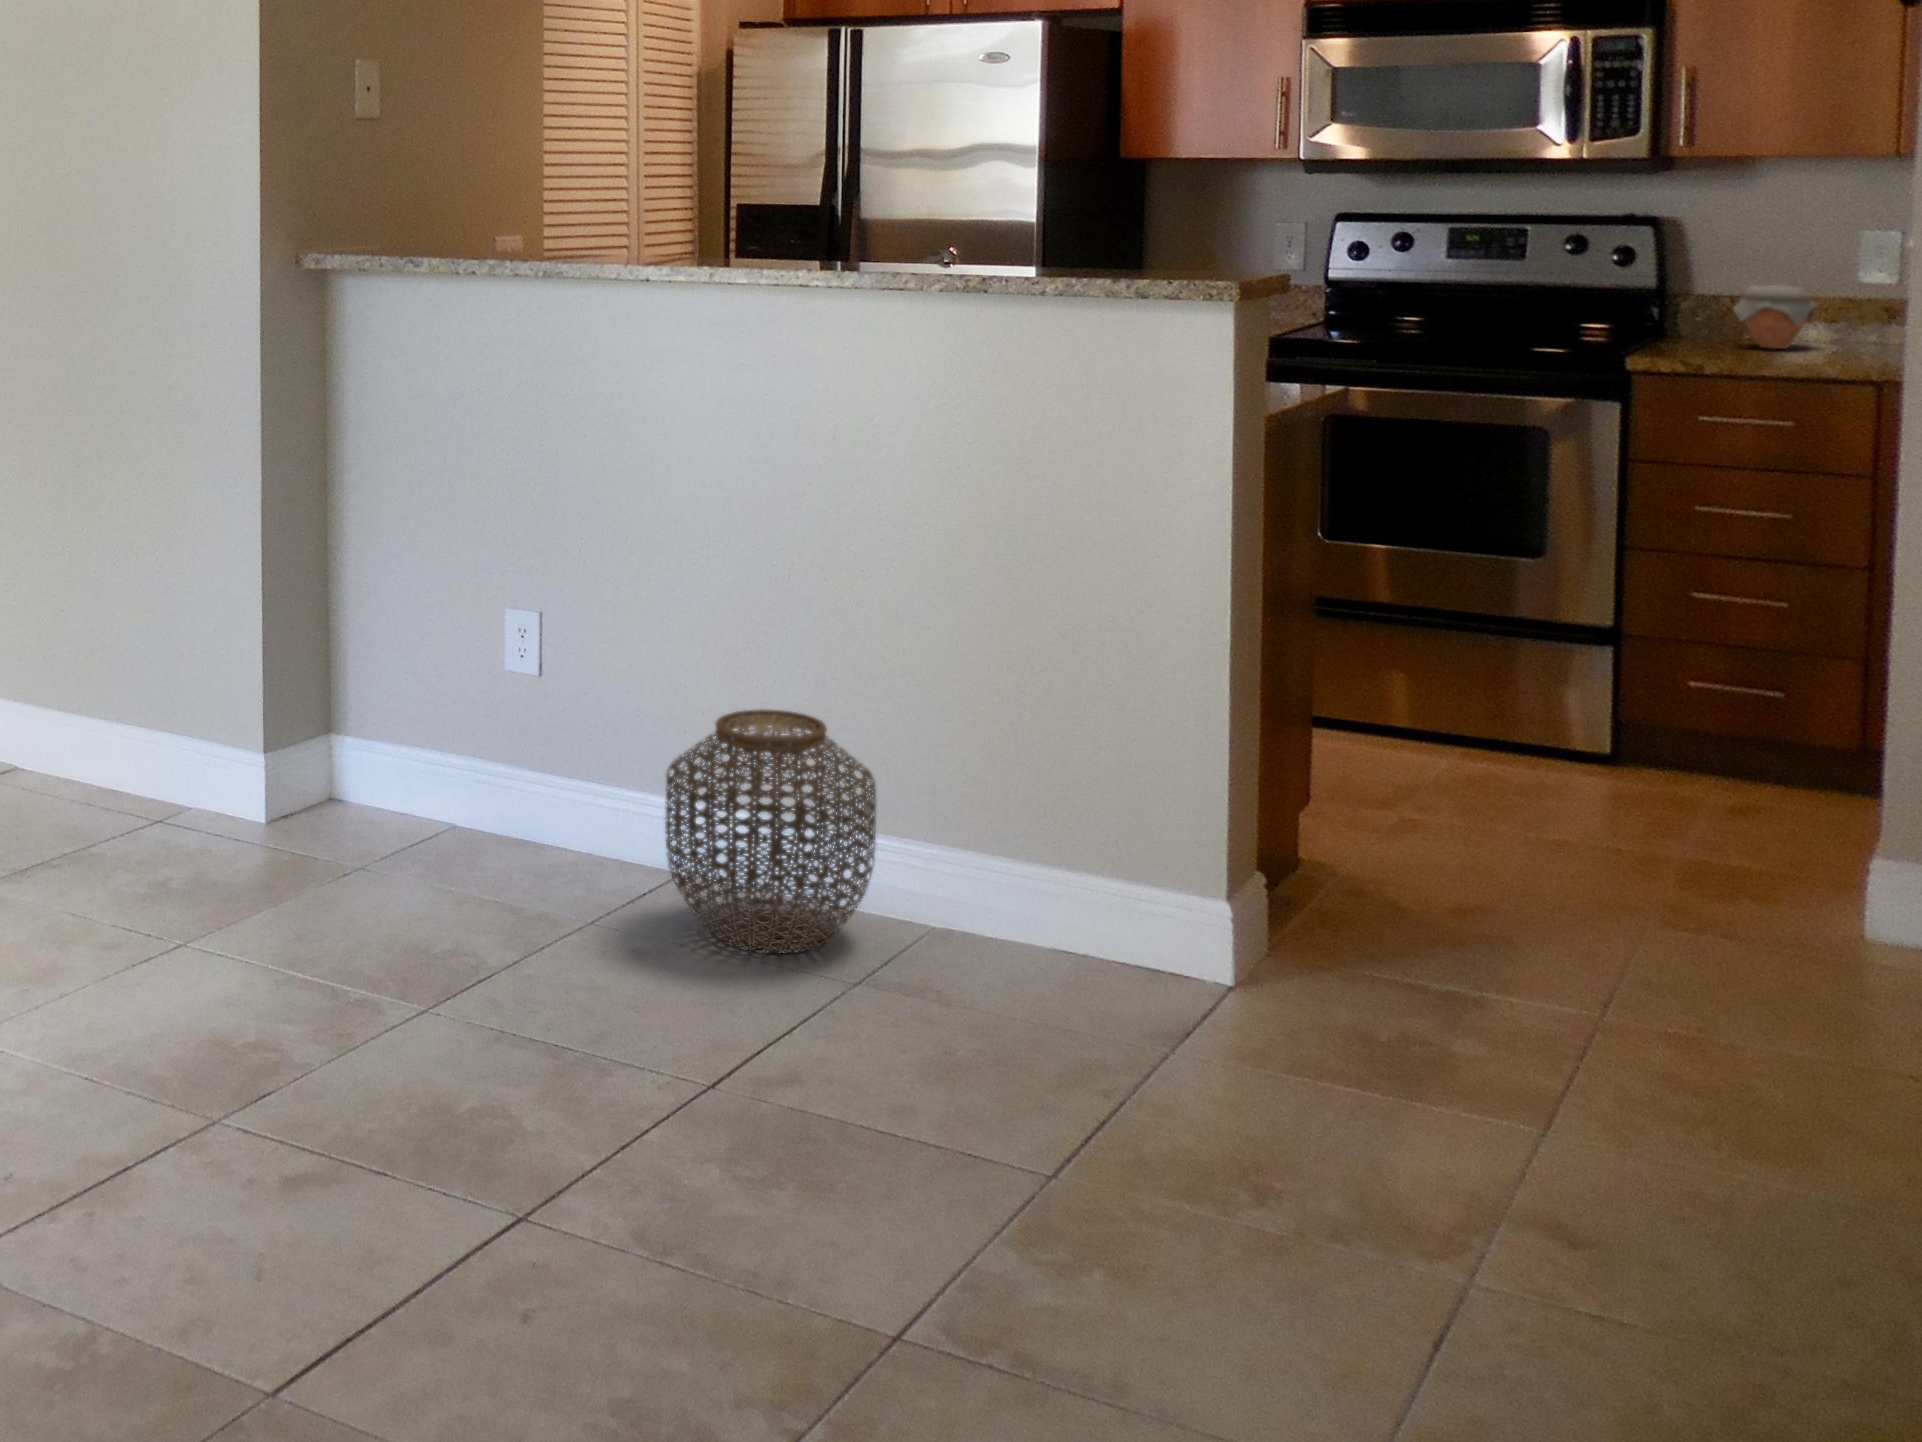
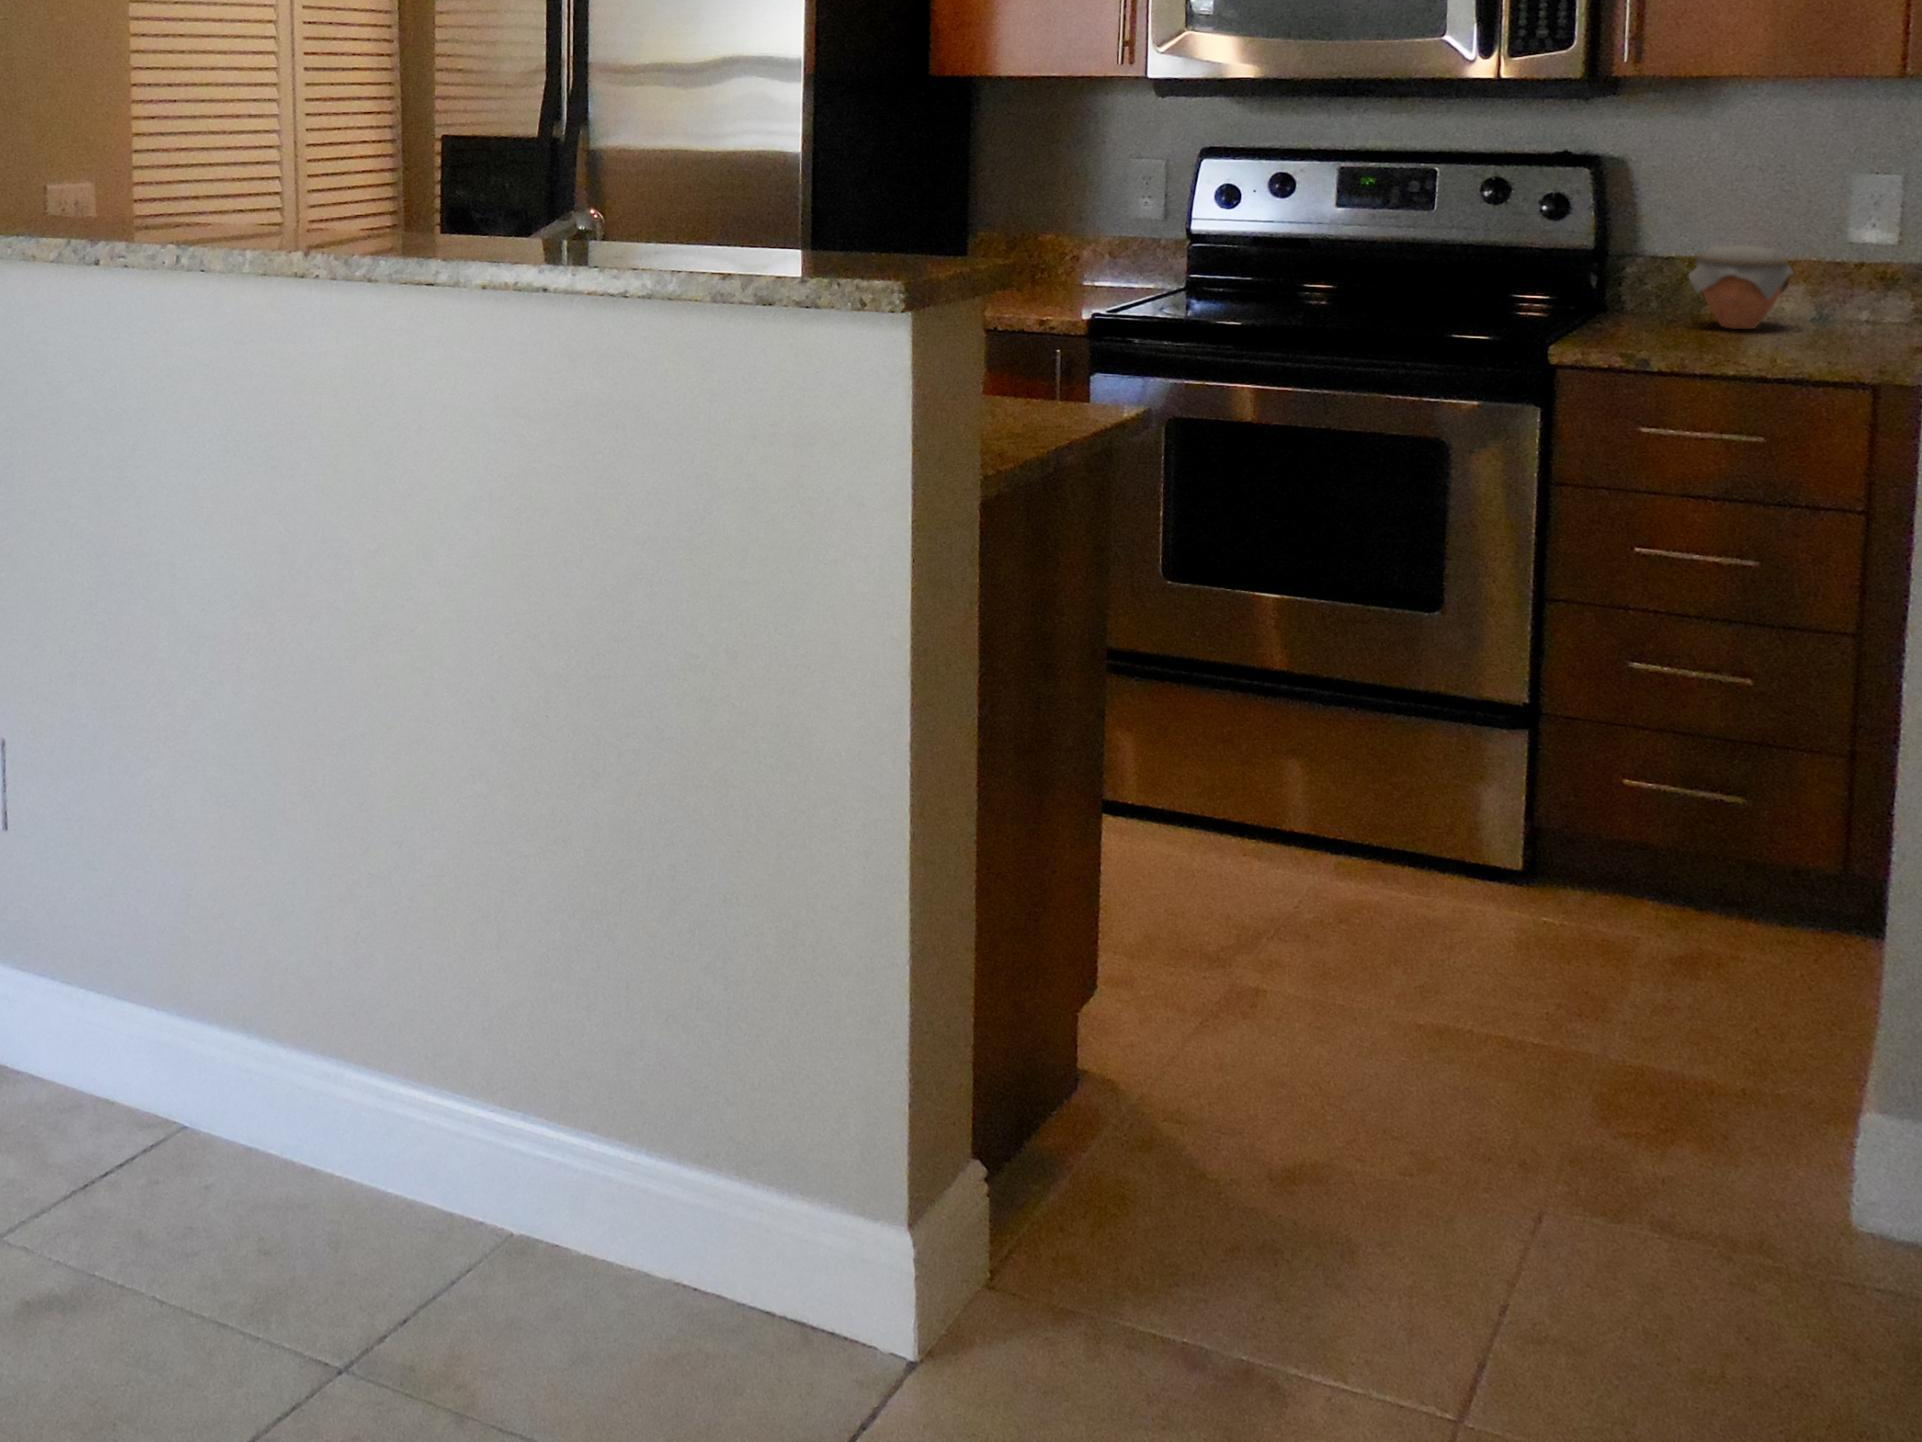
woven basket: present [666,709,876,953] -> none [84,918,405,1307]

